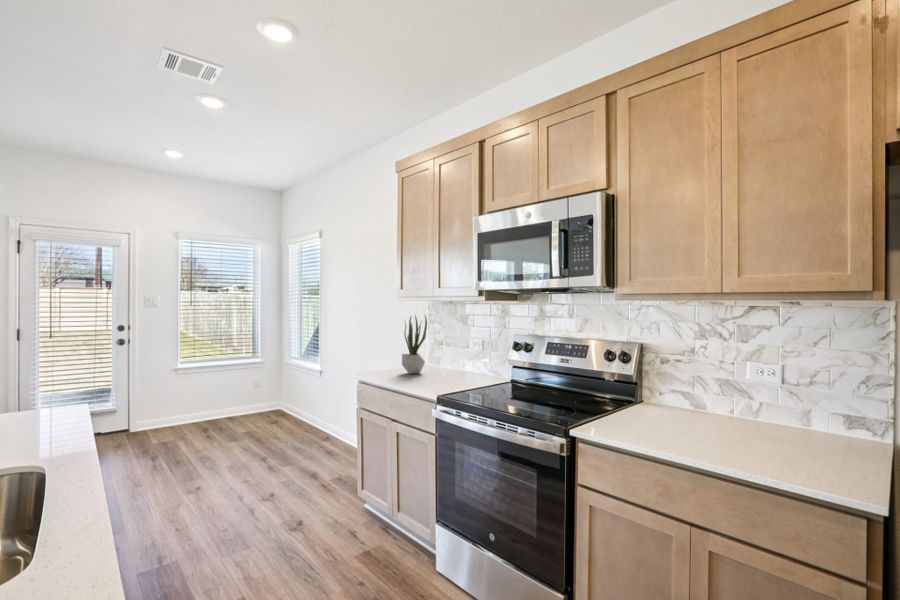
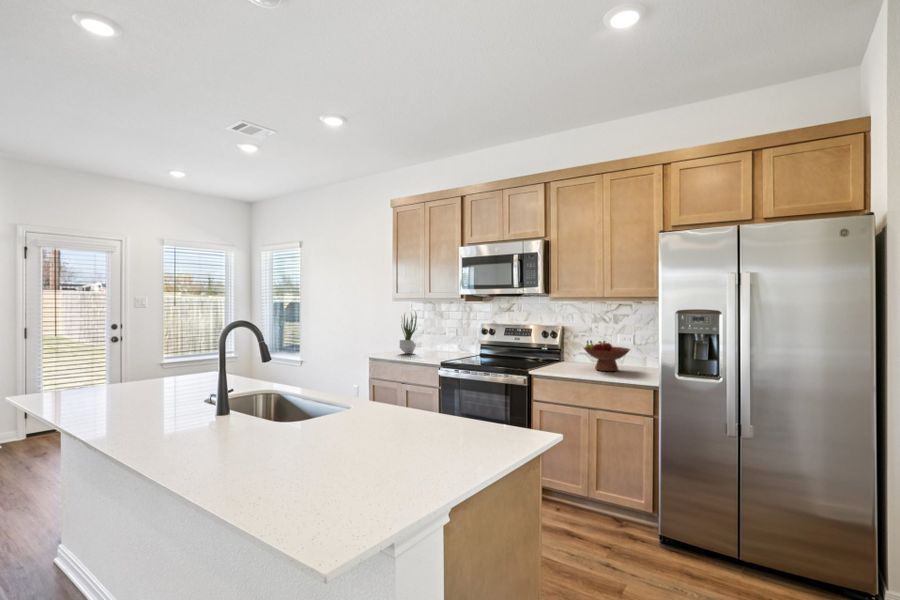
fruit bowl: none [678,375,781,439] -> present [584,341,630,371]

